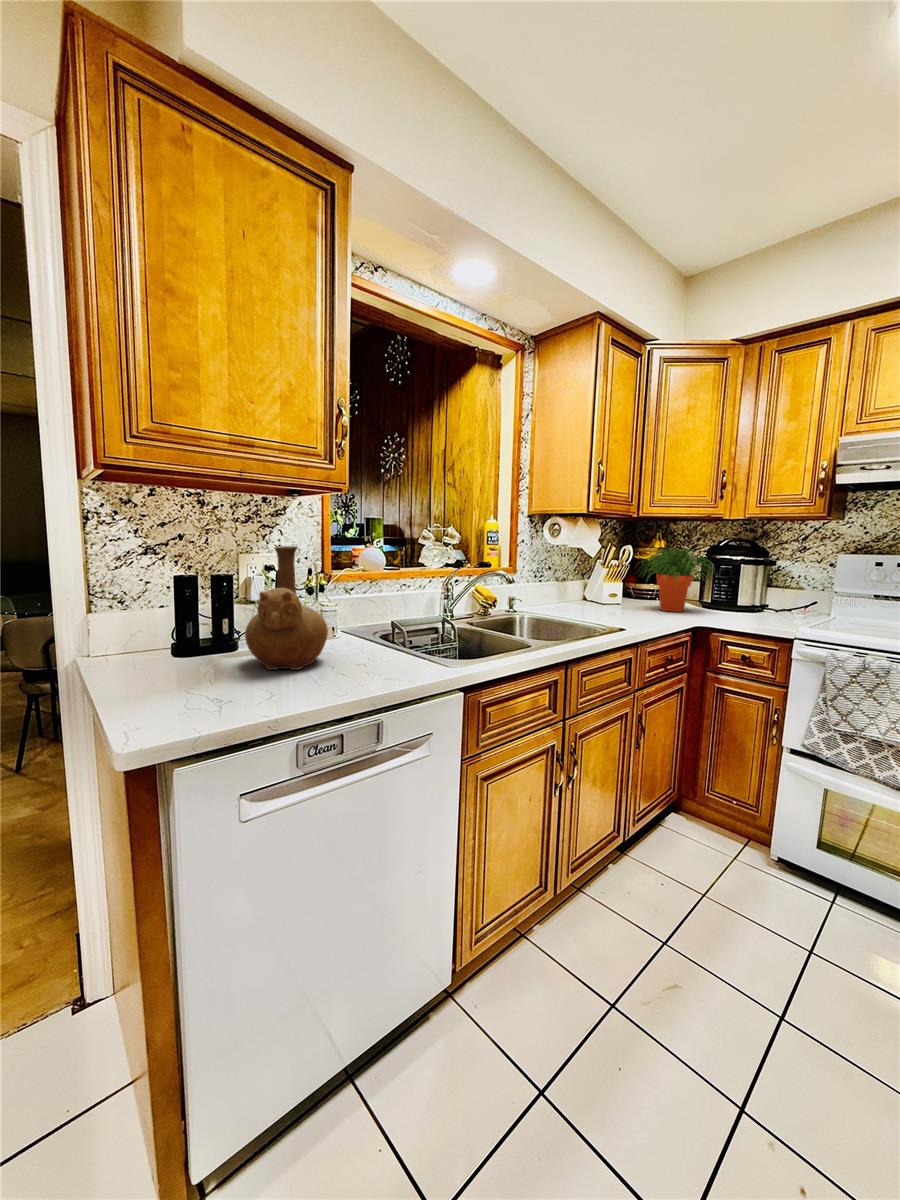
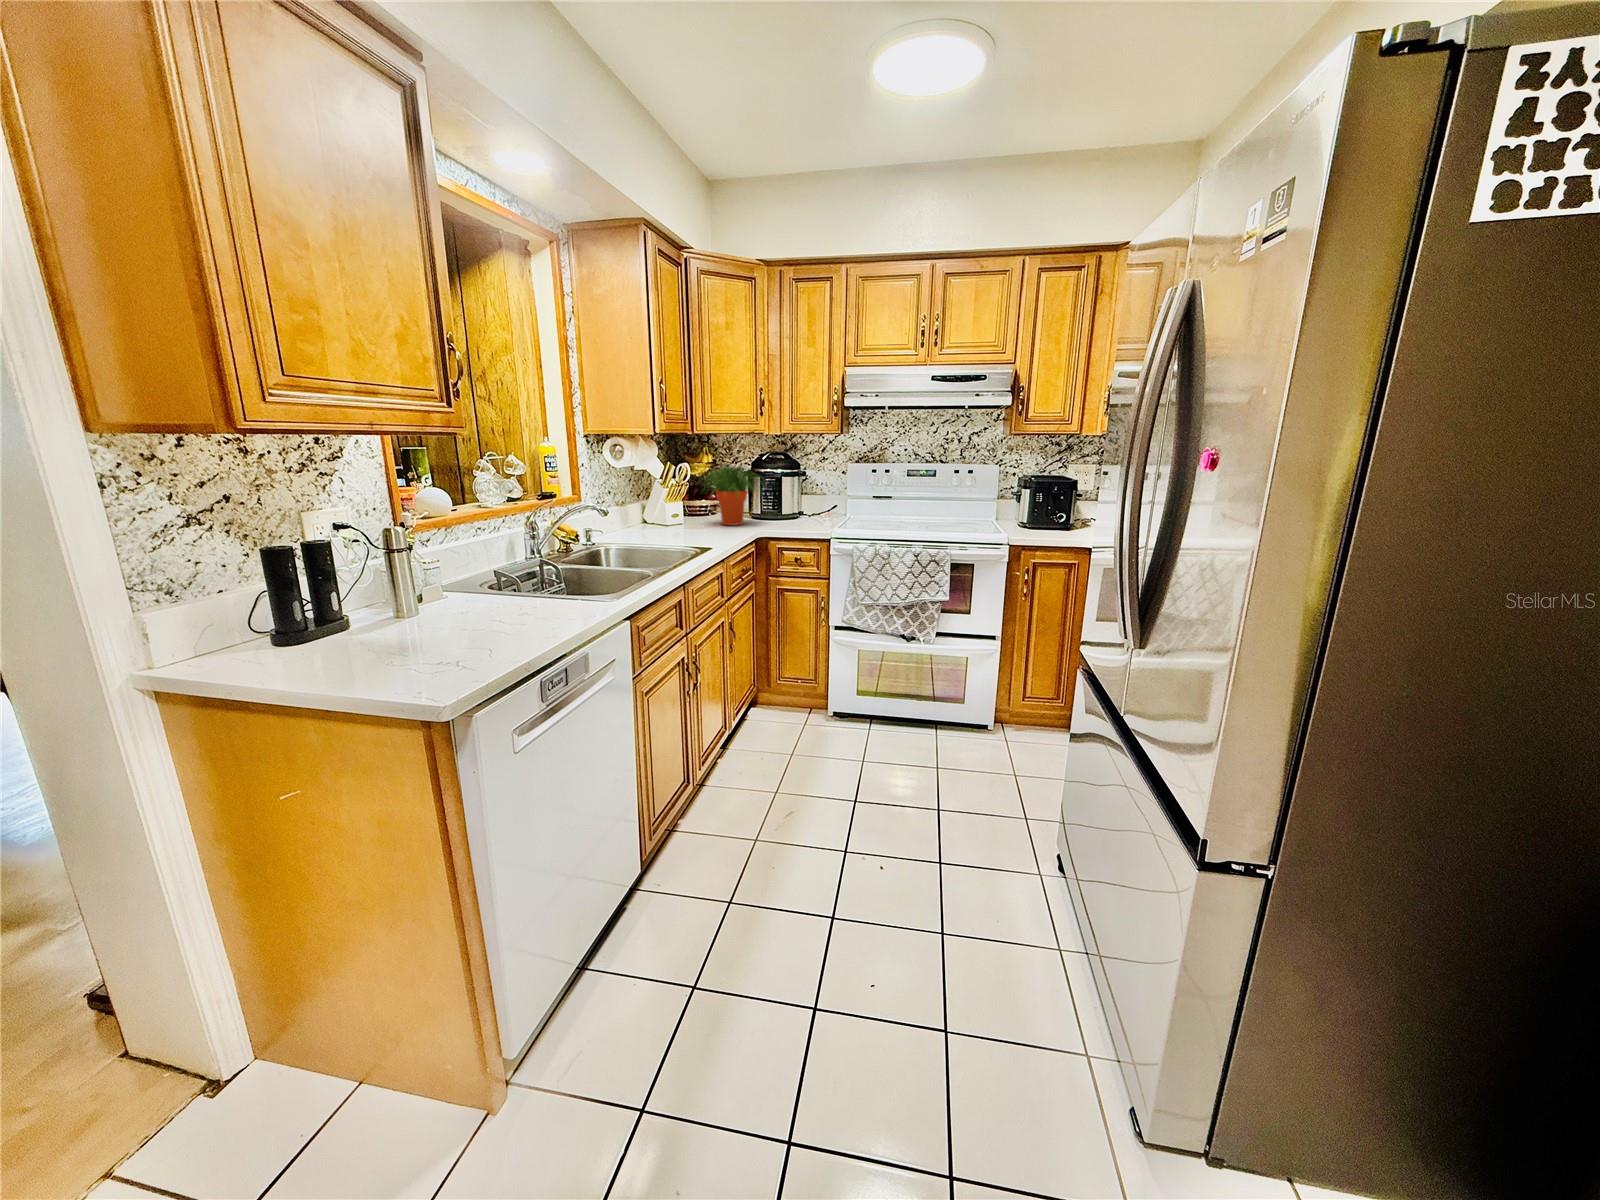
vase: present [245,546,328,670] -> none [386,501,484,637]

